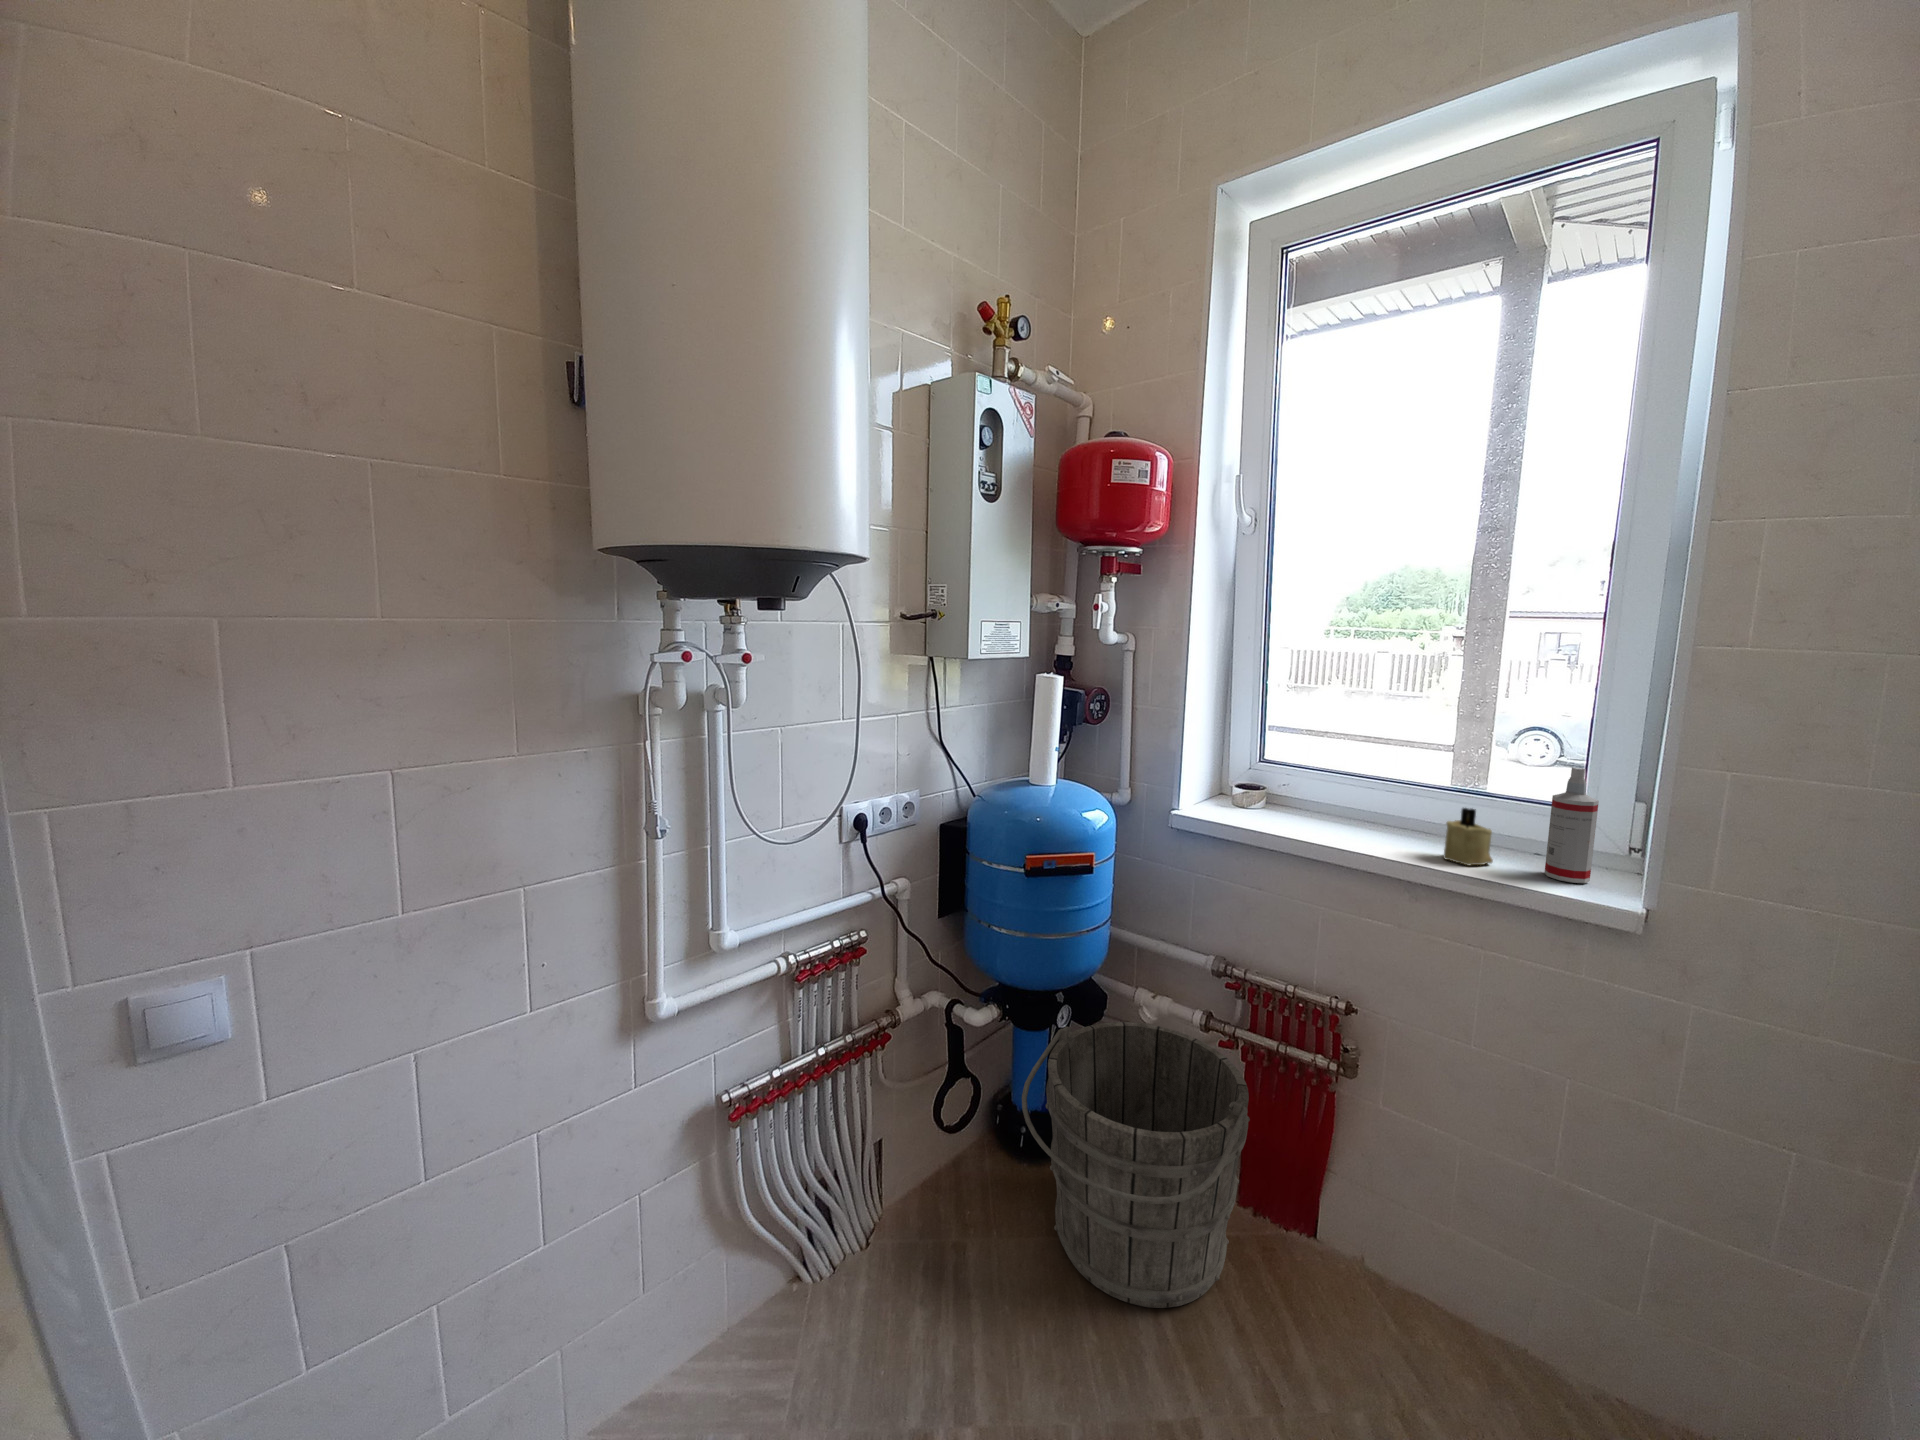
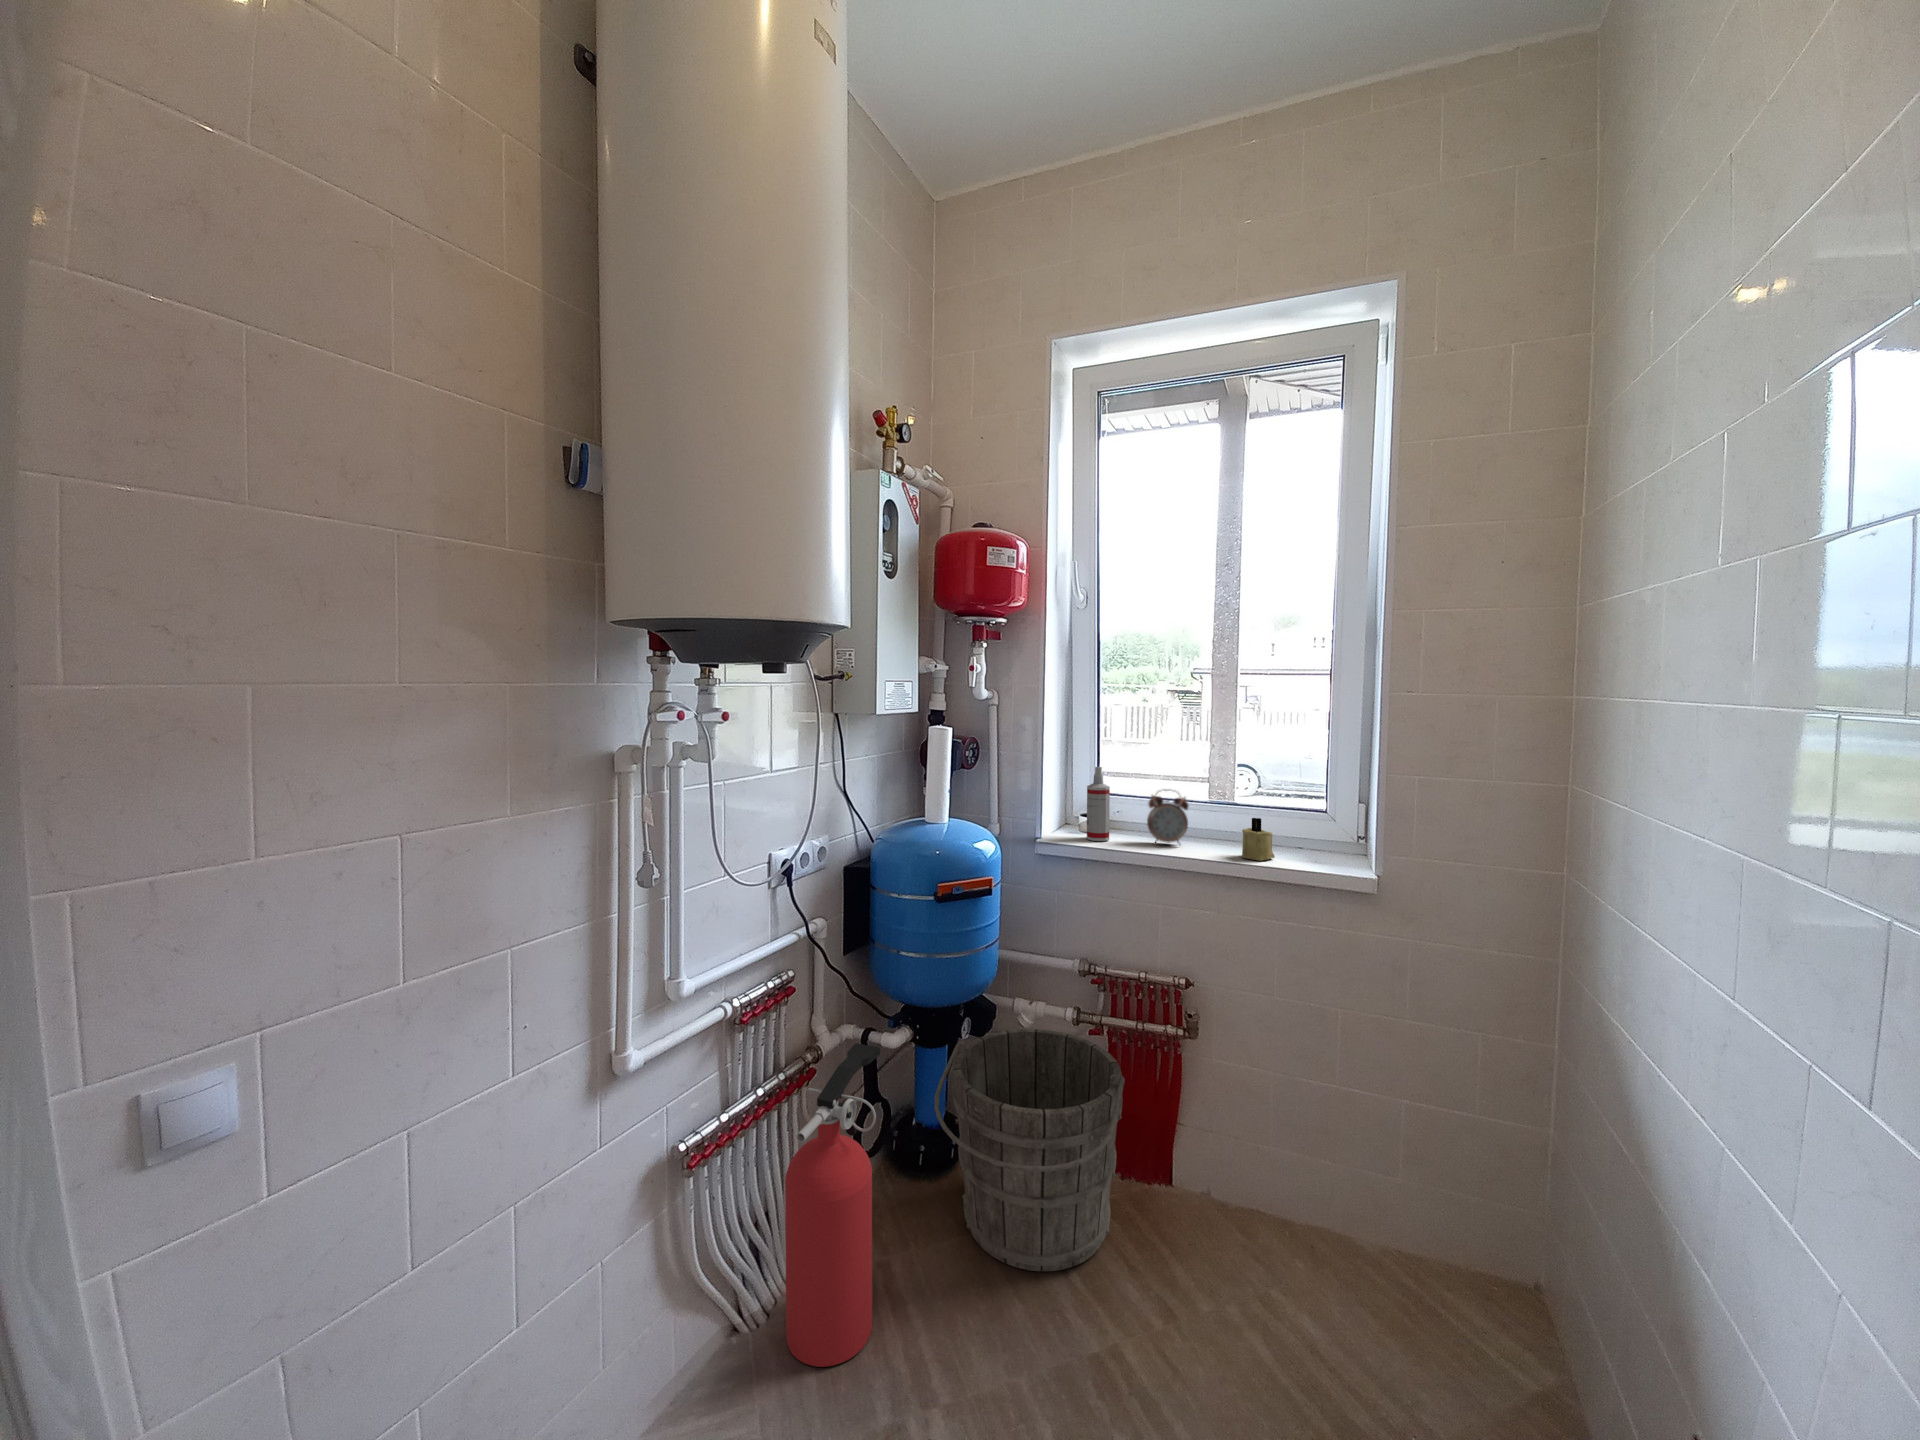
alarm clock: none [1315,762,1374,834] -> present [1147,795,1189,844]
spray bottle: present [1544,767,1599,883] -> present [1087,767,1110,841]
fire extinguisher: none [841,1015,956,1345] -> present [785,1043,880,1367]

